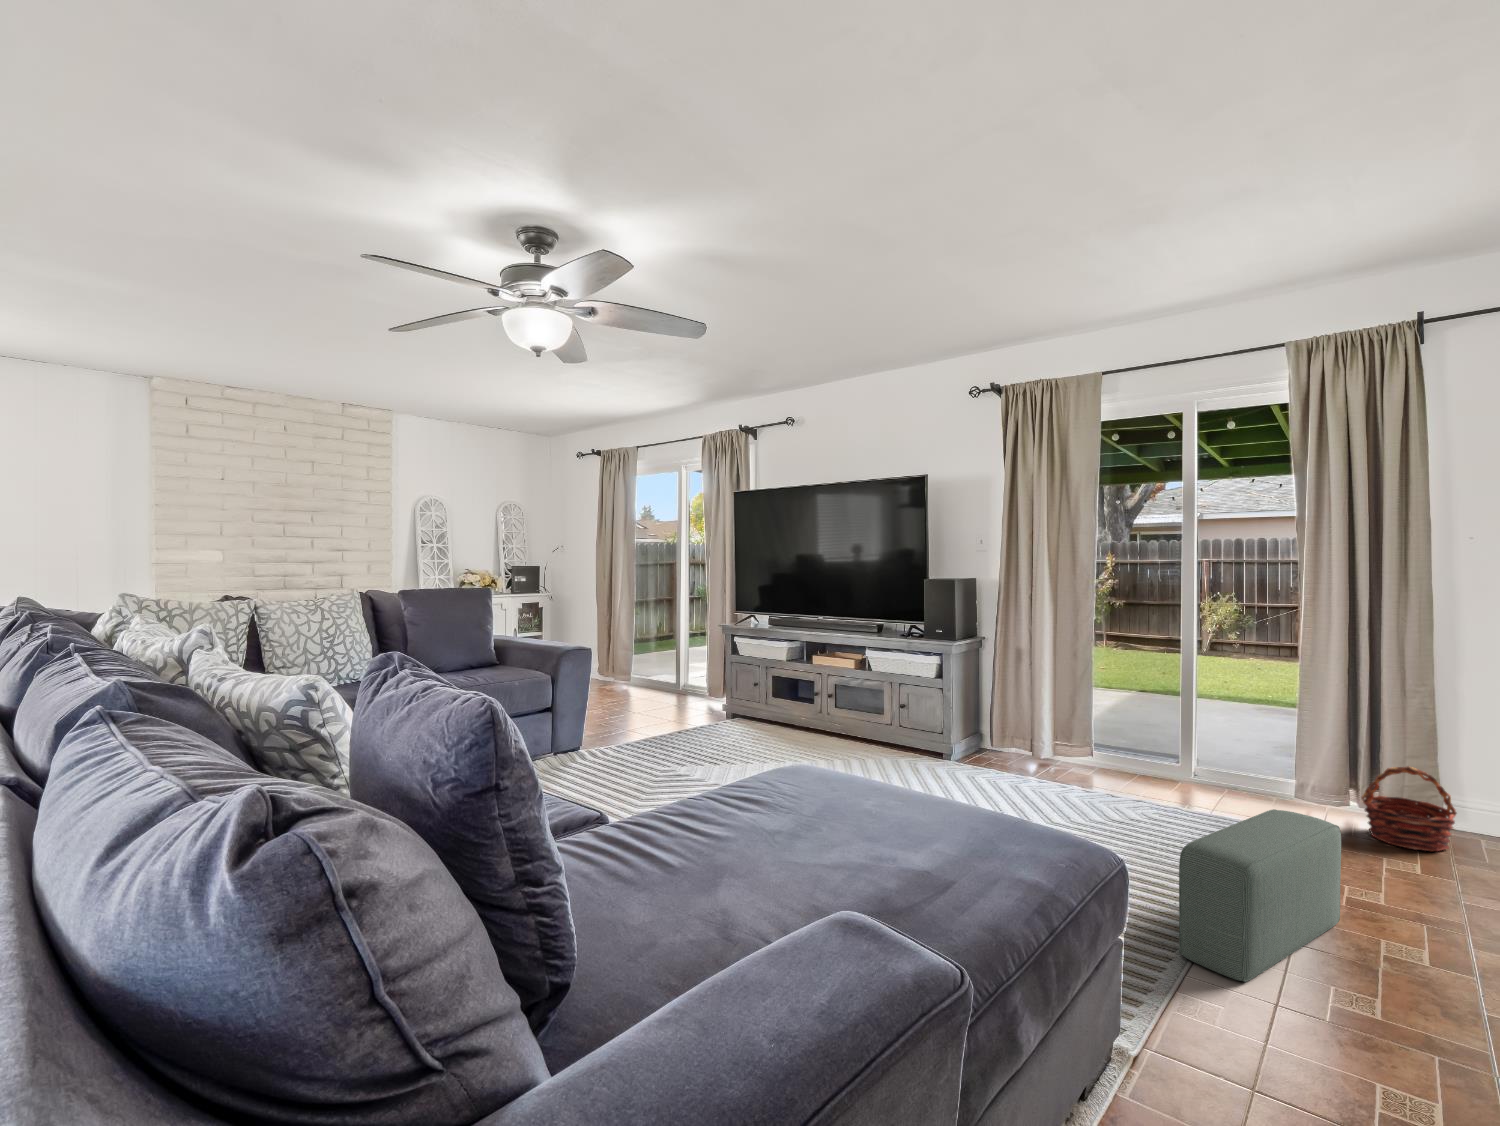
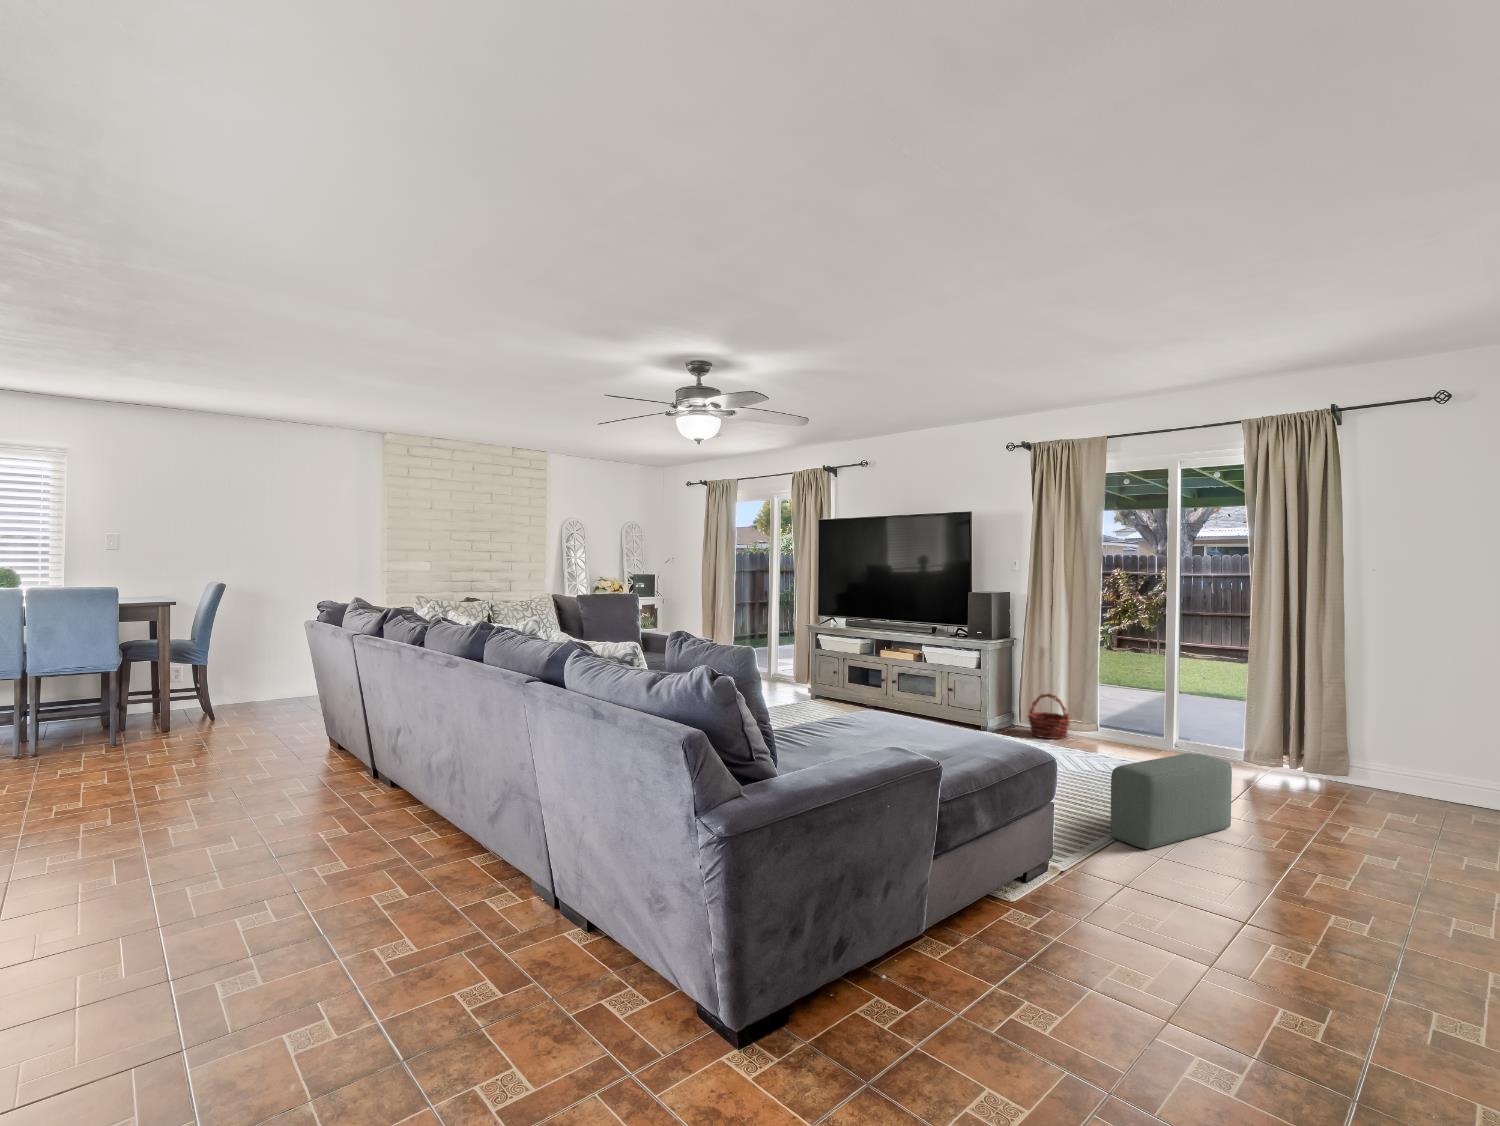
basket: present [1361,767,1457,851] -> present [1028,693,1070,739]

